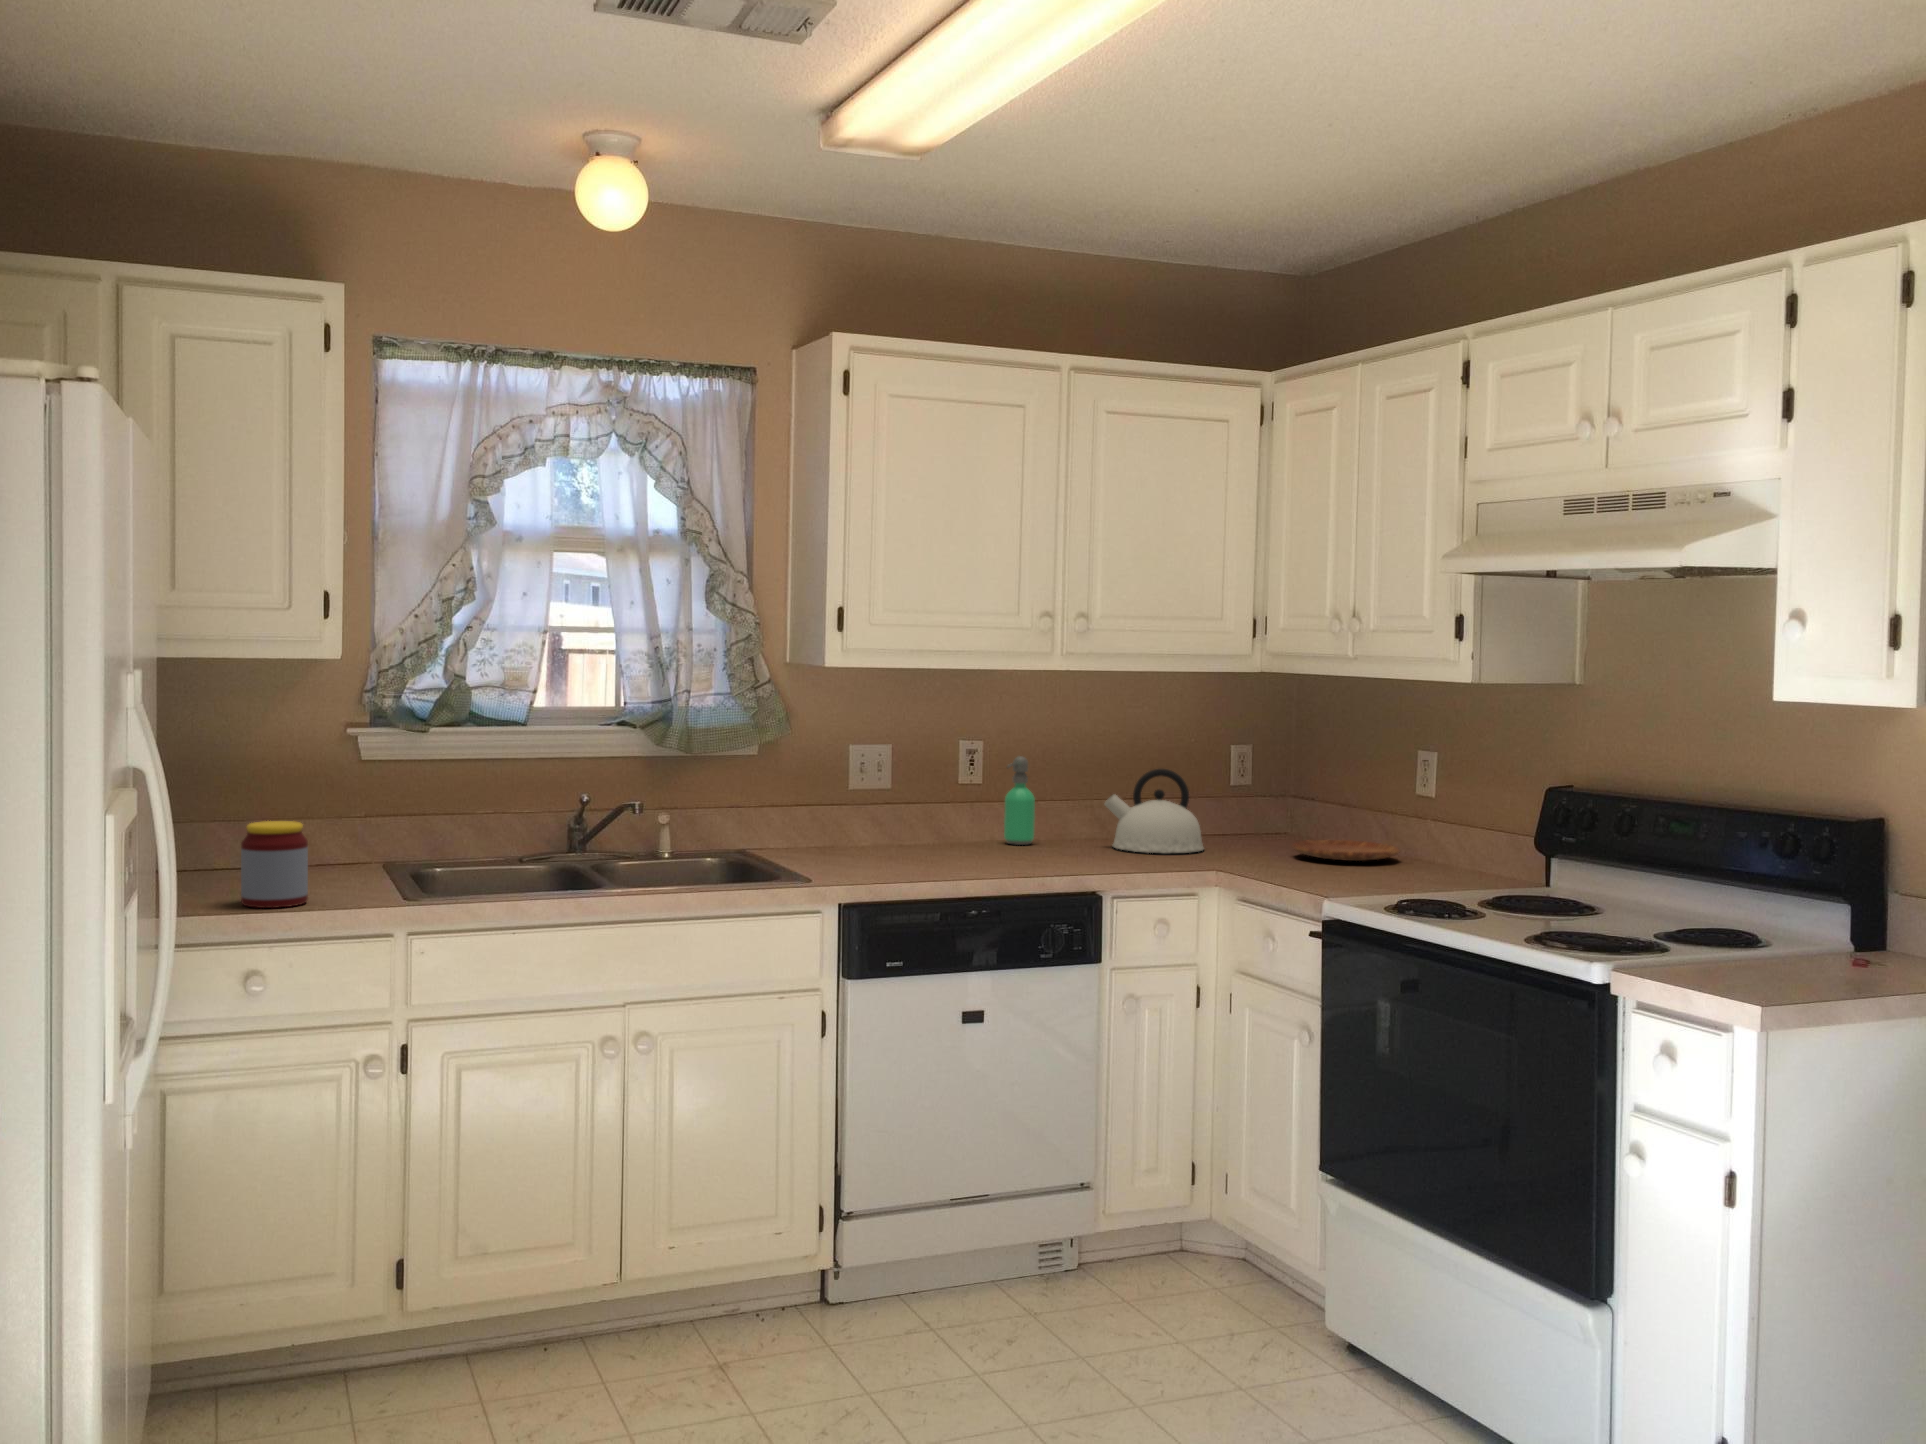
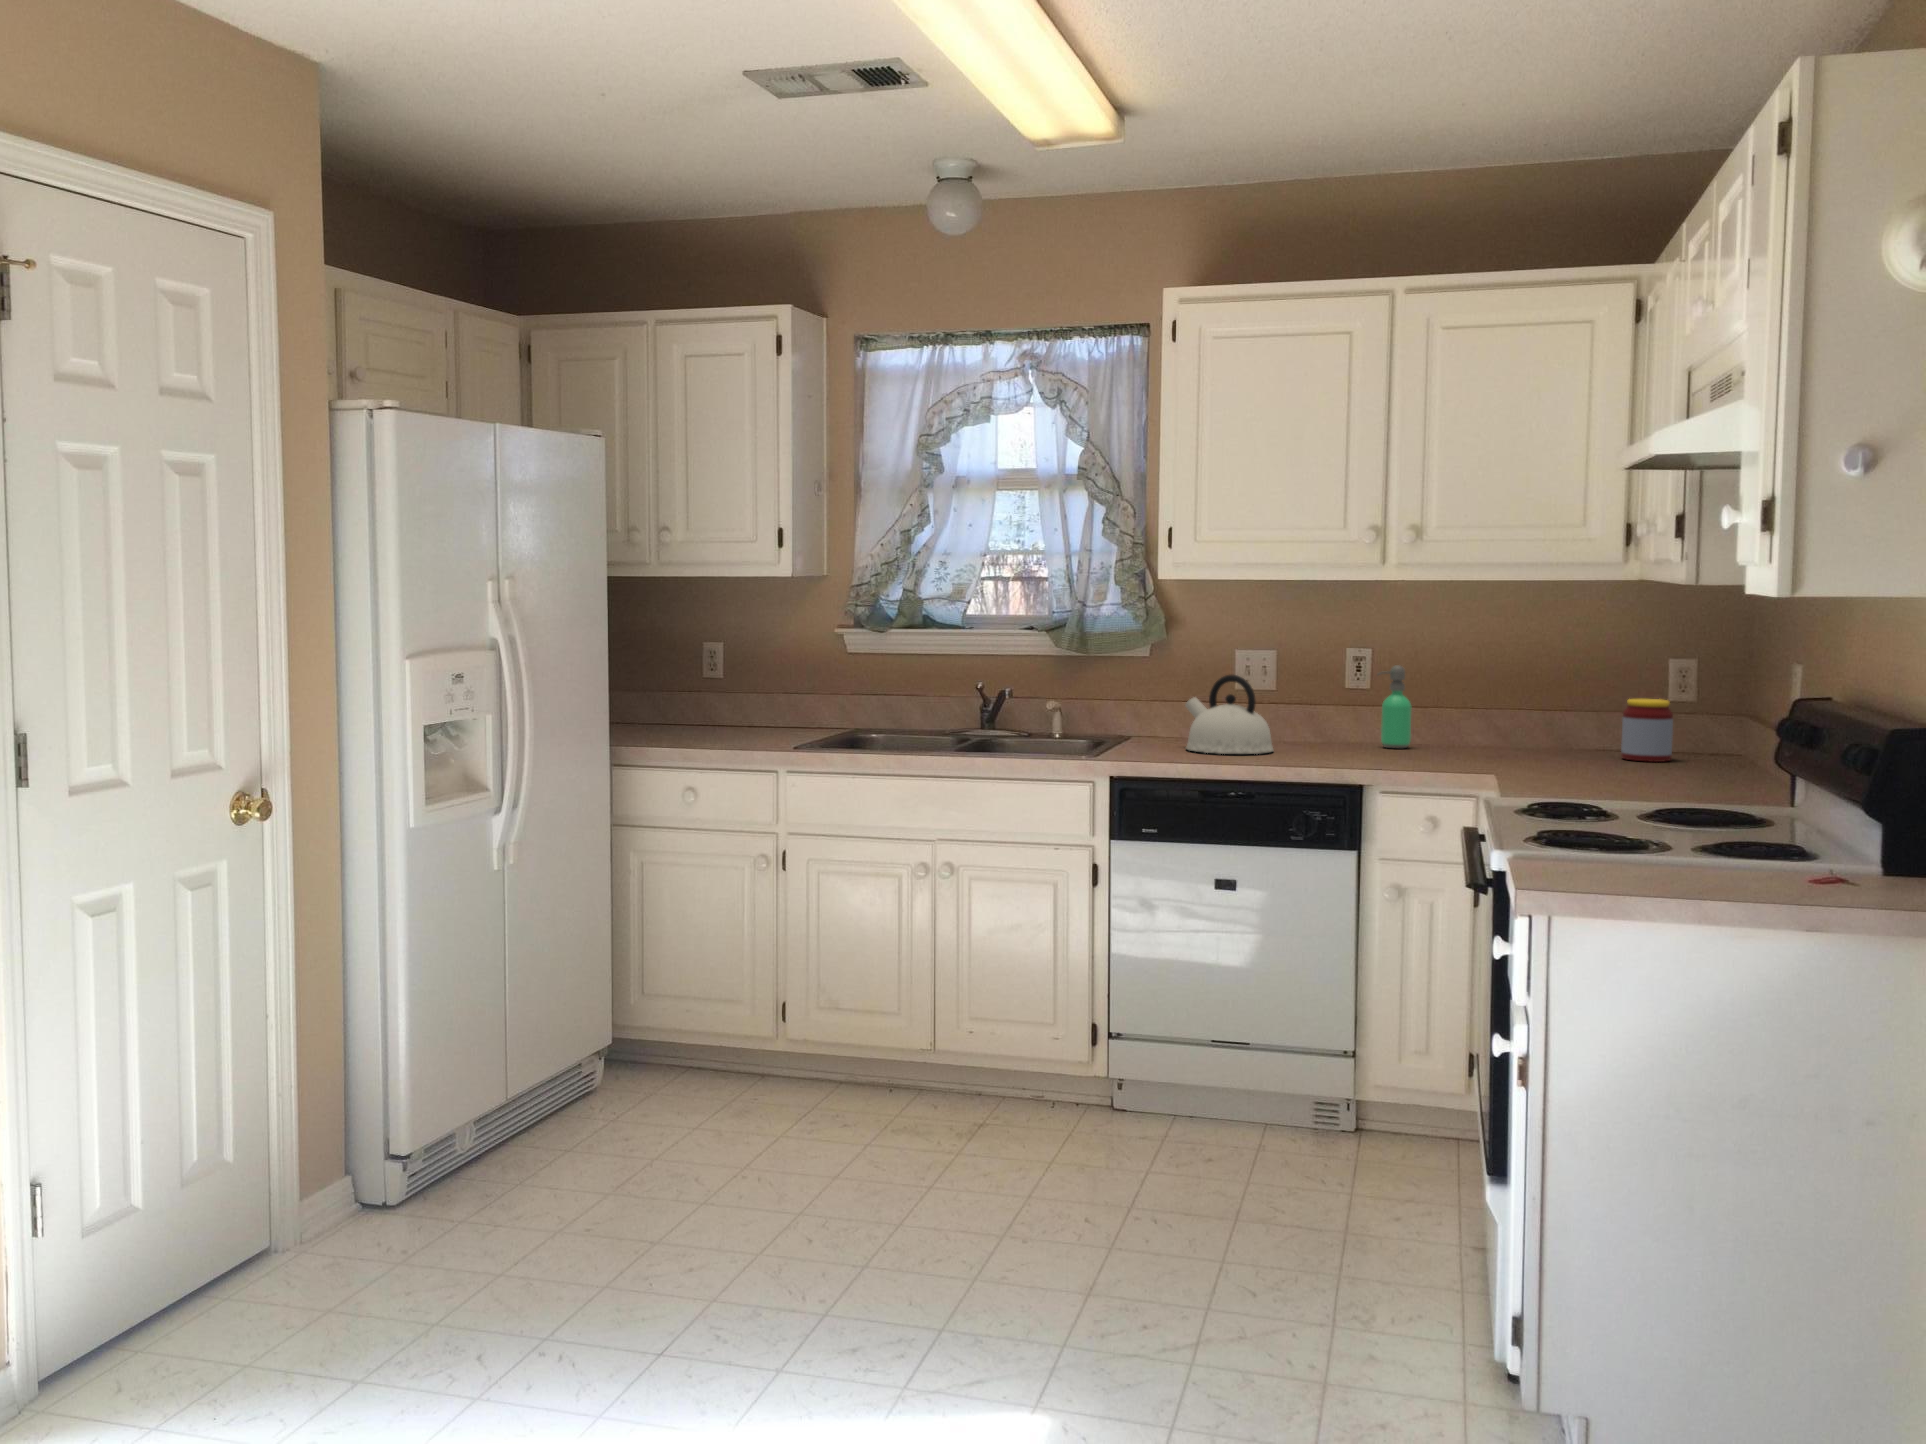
kettle: present [1105,769,1204,853] -> present [1185,675,1273,754]
jar: present [241,821,308,908] -> present [1621,699,1673,762]
tray: present [1292,840,1400,861] -> none [1619,759,1741,779]

